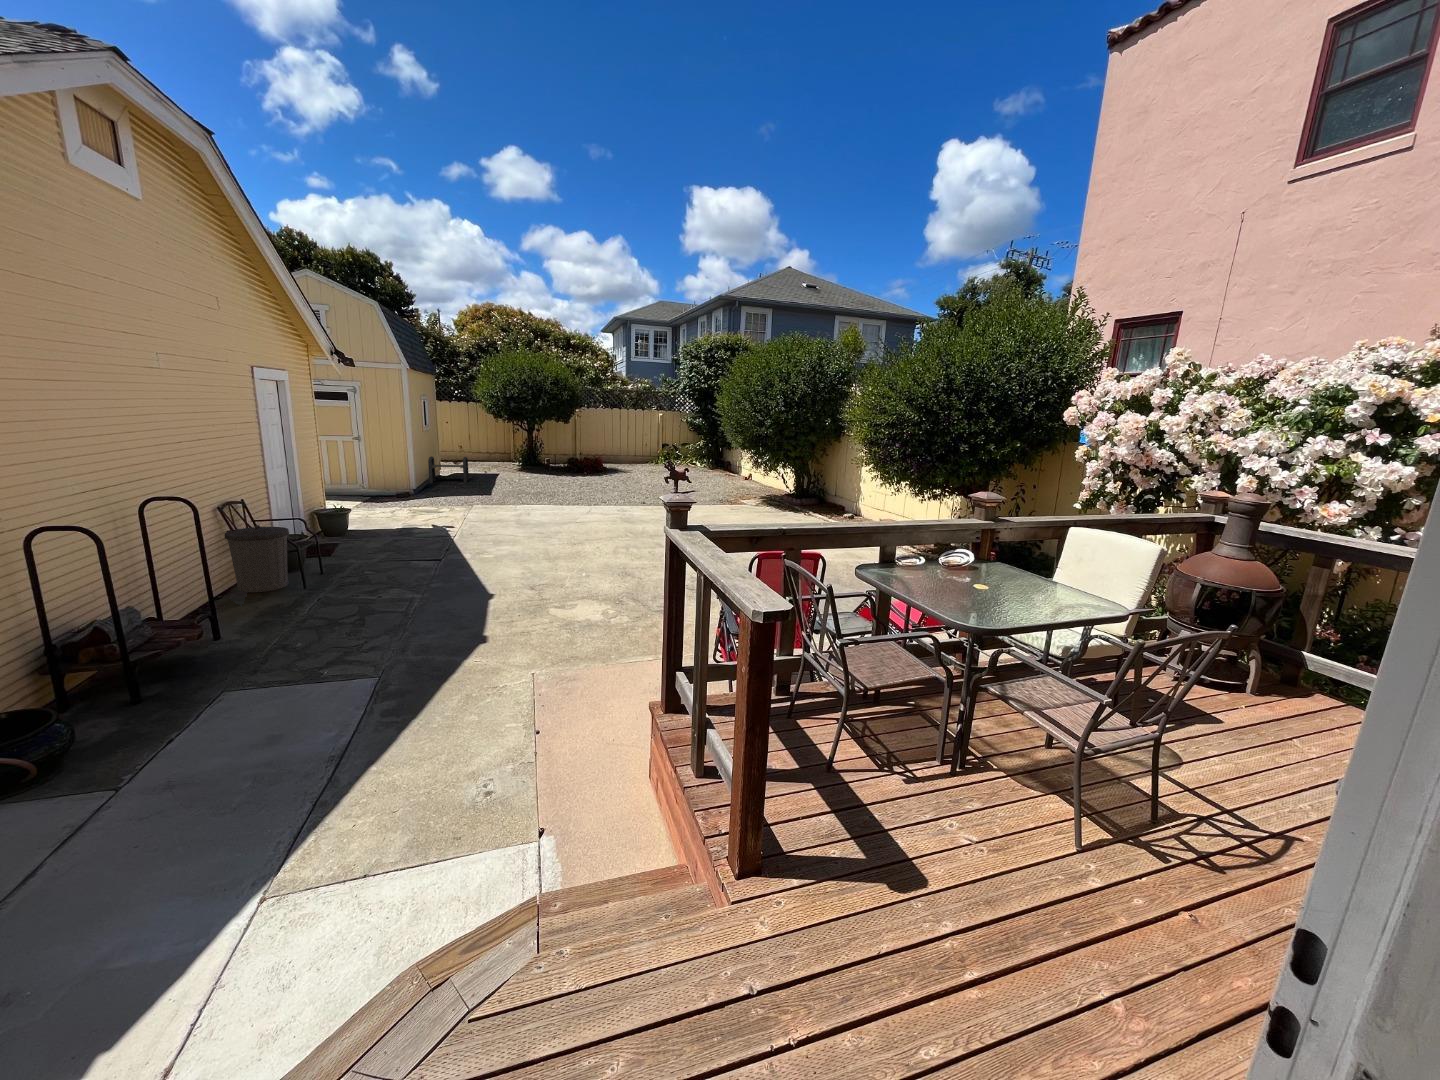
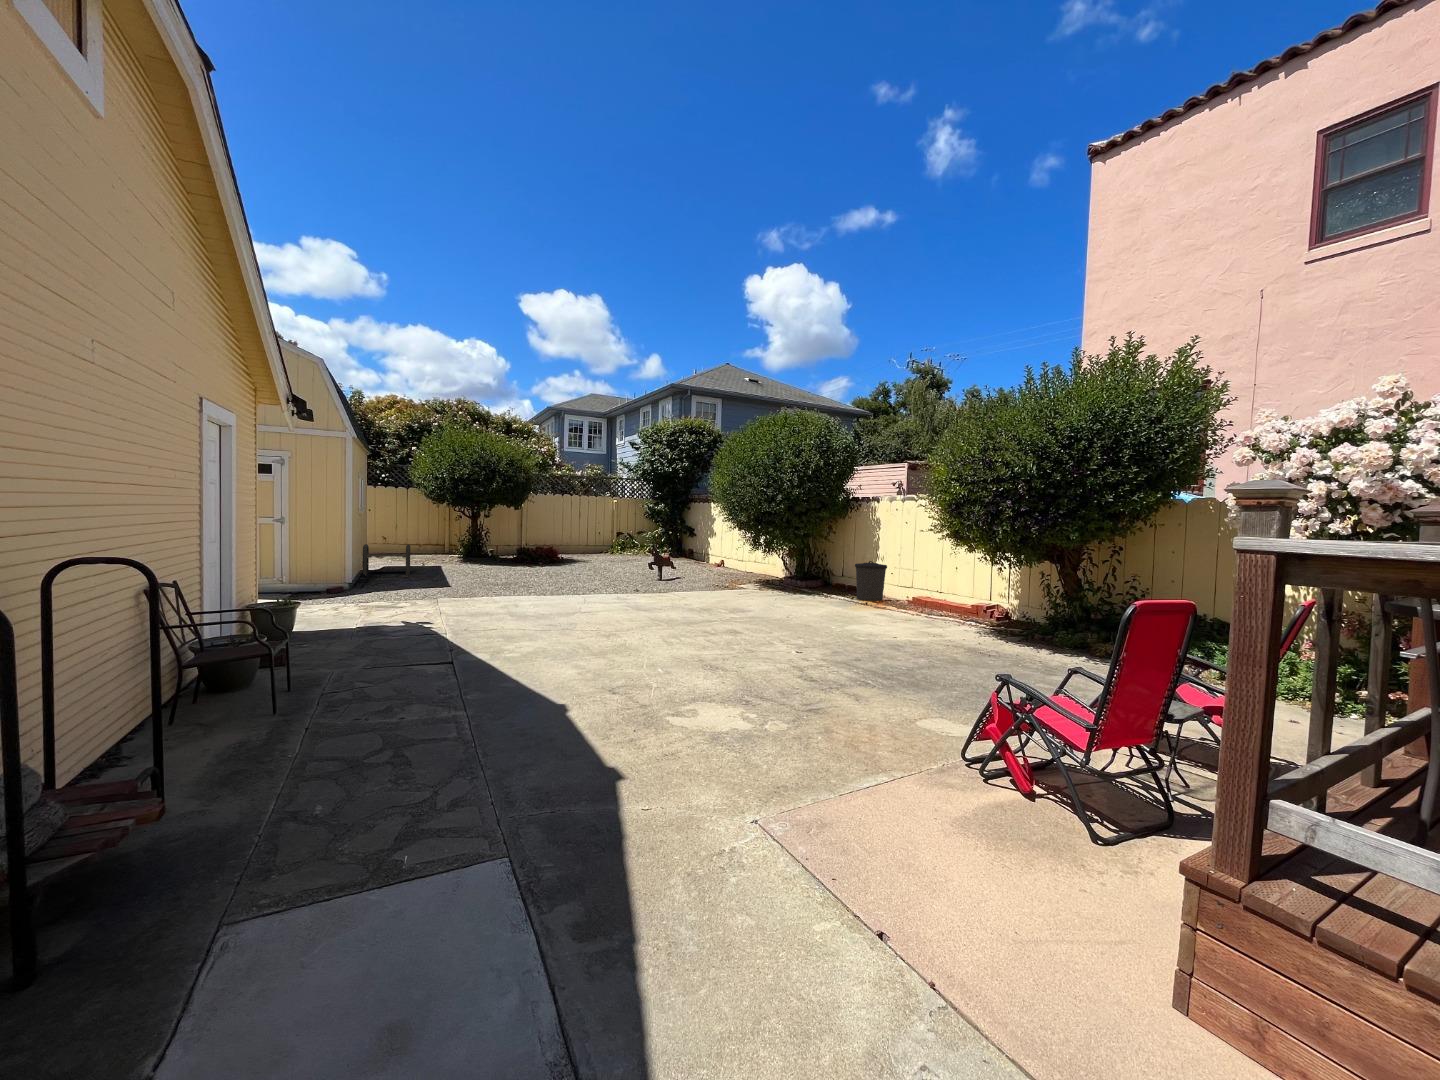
trash can: present [225,525,289,592] -> present [855,561,887,601]

